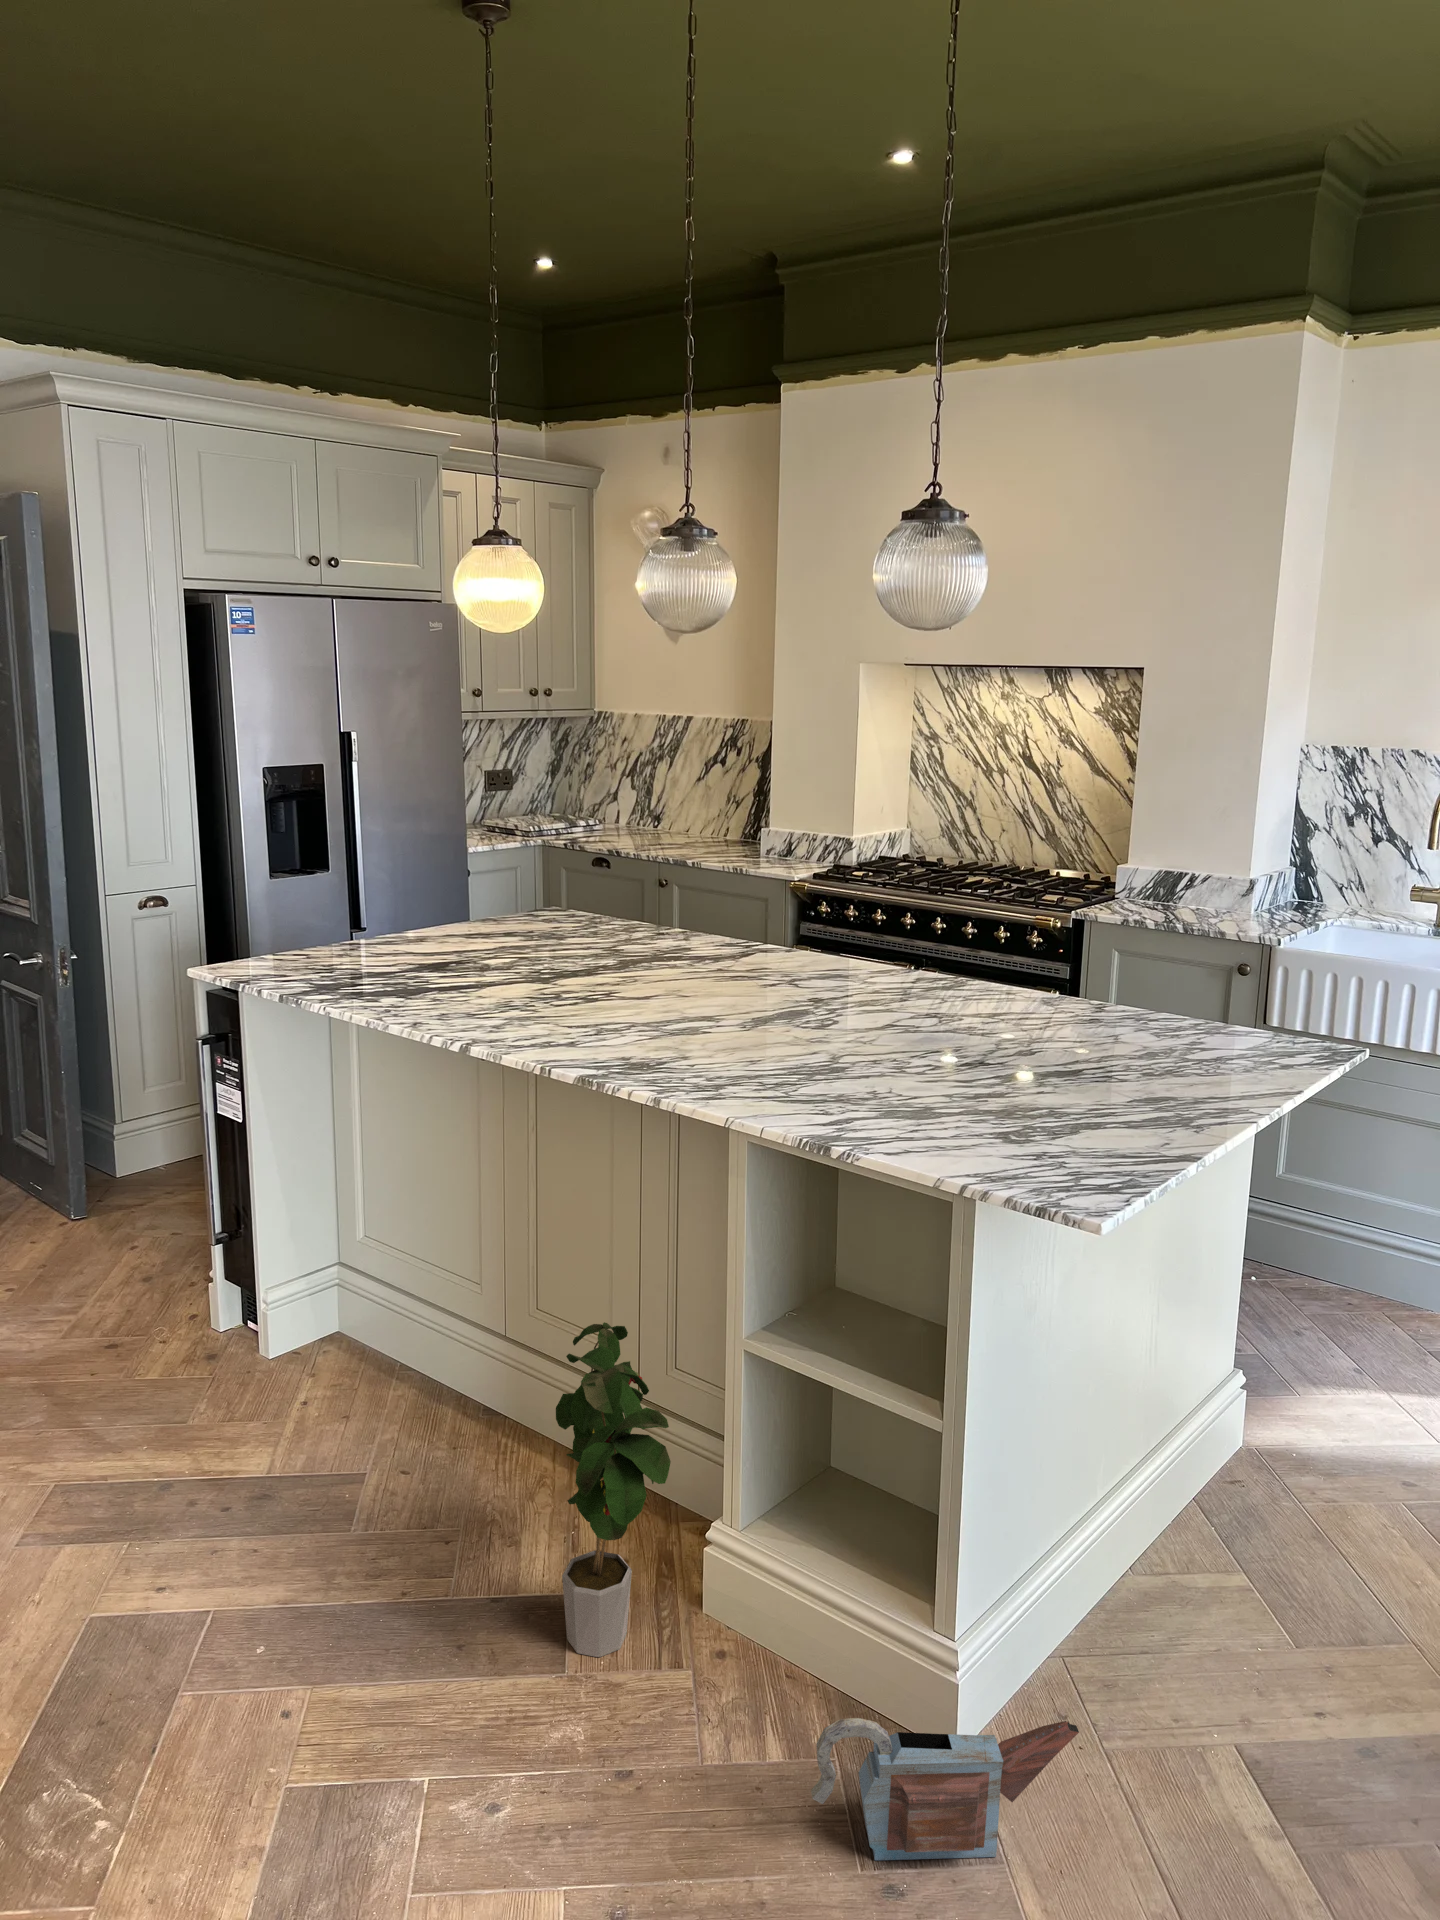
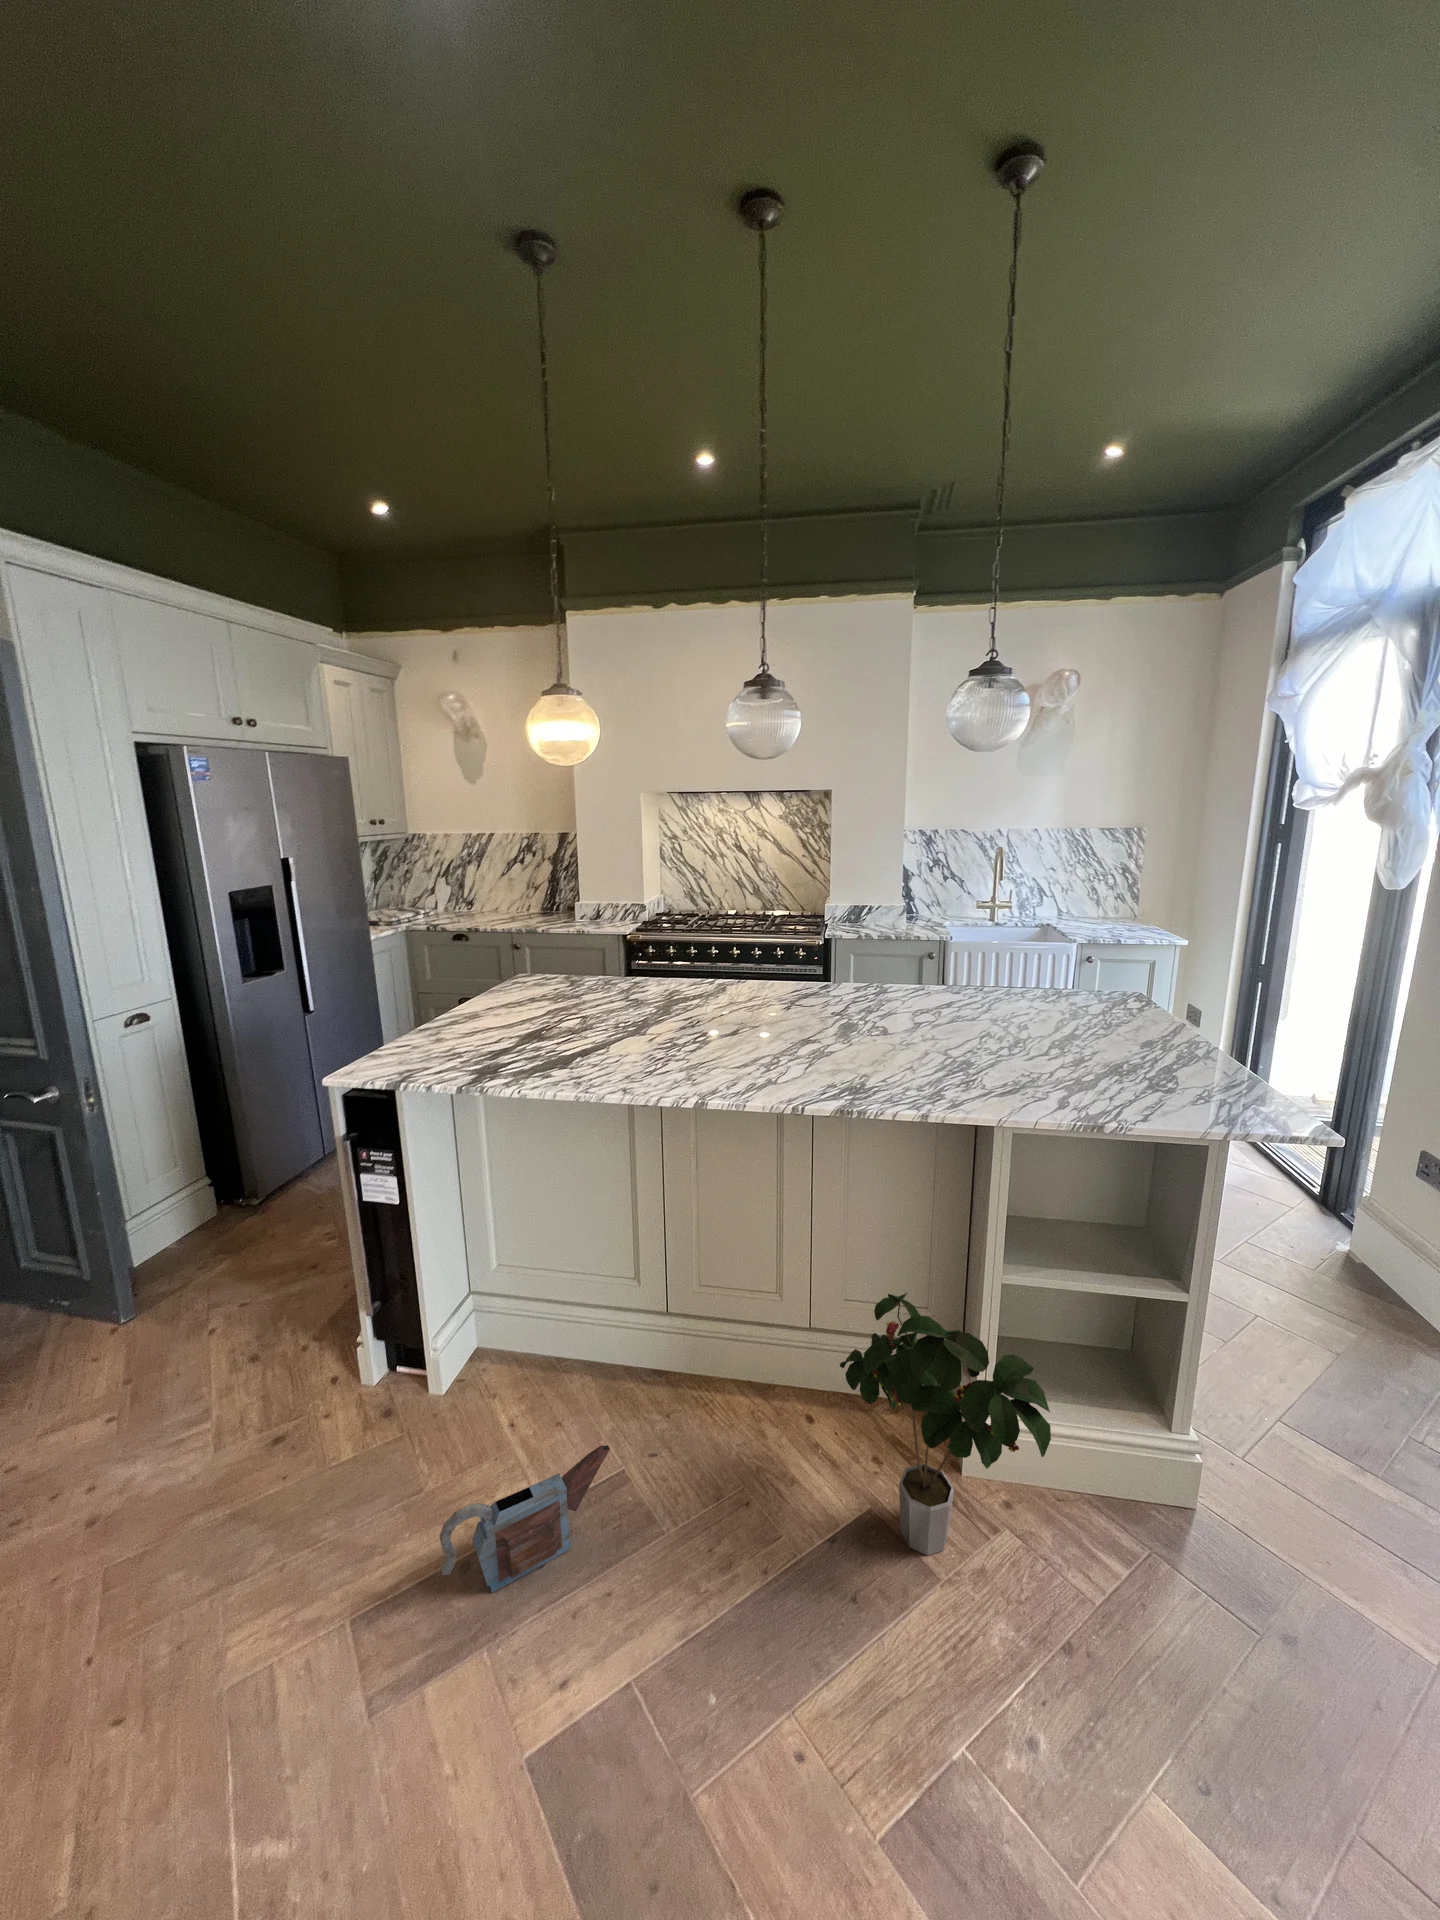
watering can: present [811,1718,1079,1860] -> present [440,1445,610,1592]

